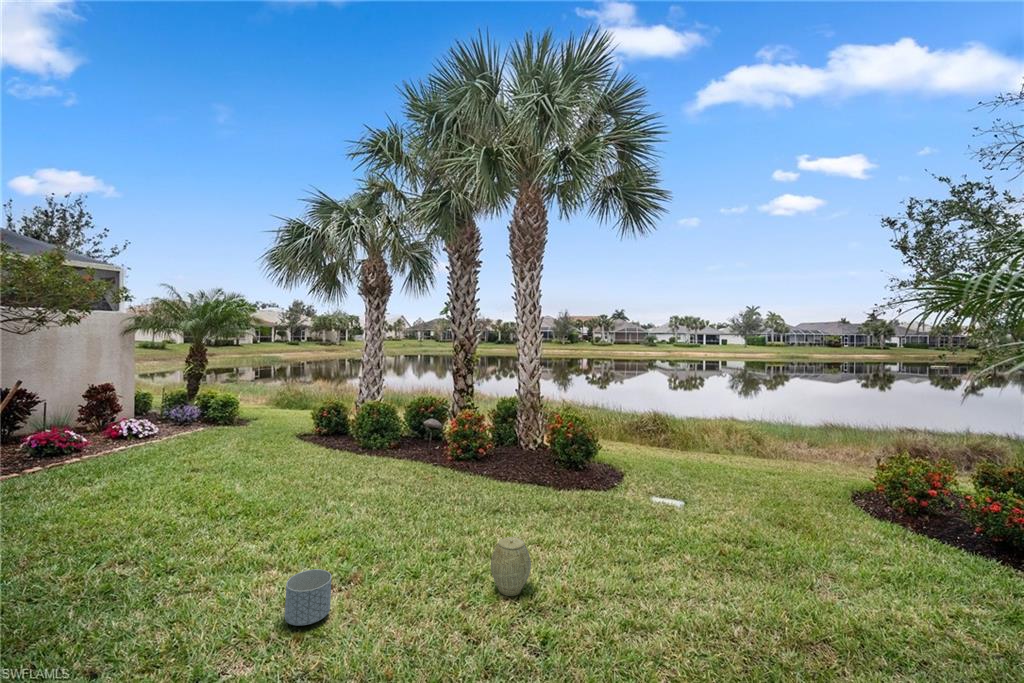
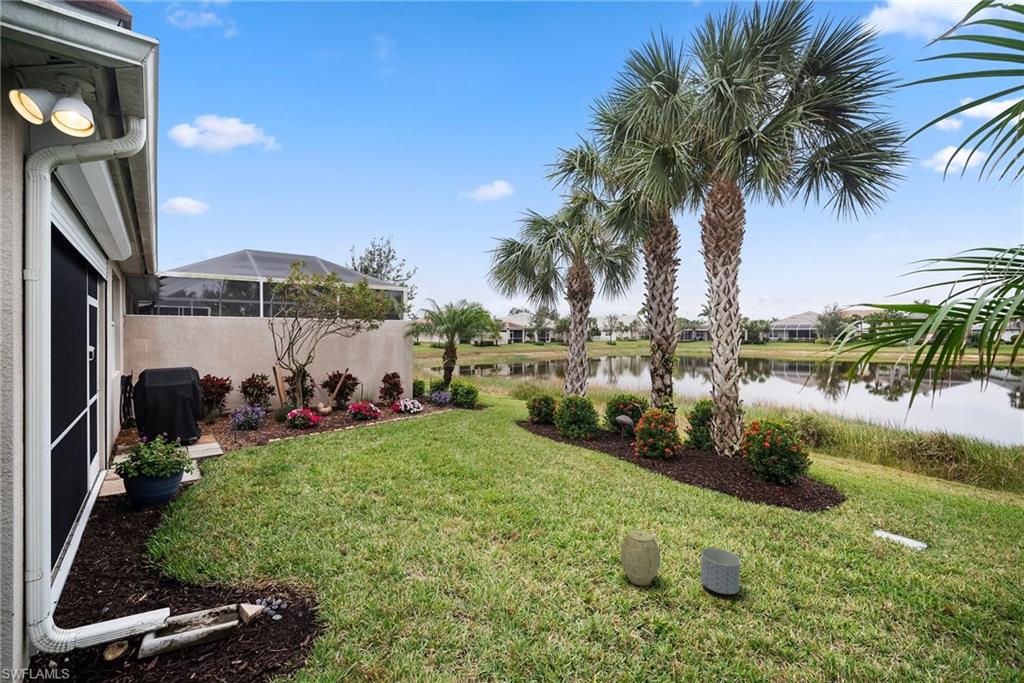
planter: present [285,569,332,626] -> present [700,548,740,594]

